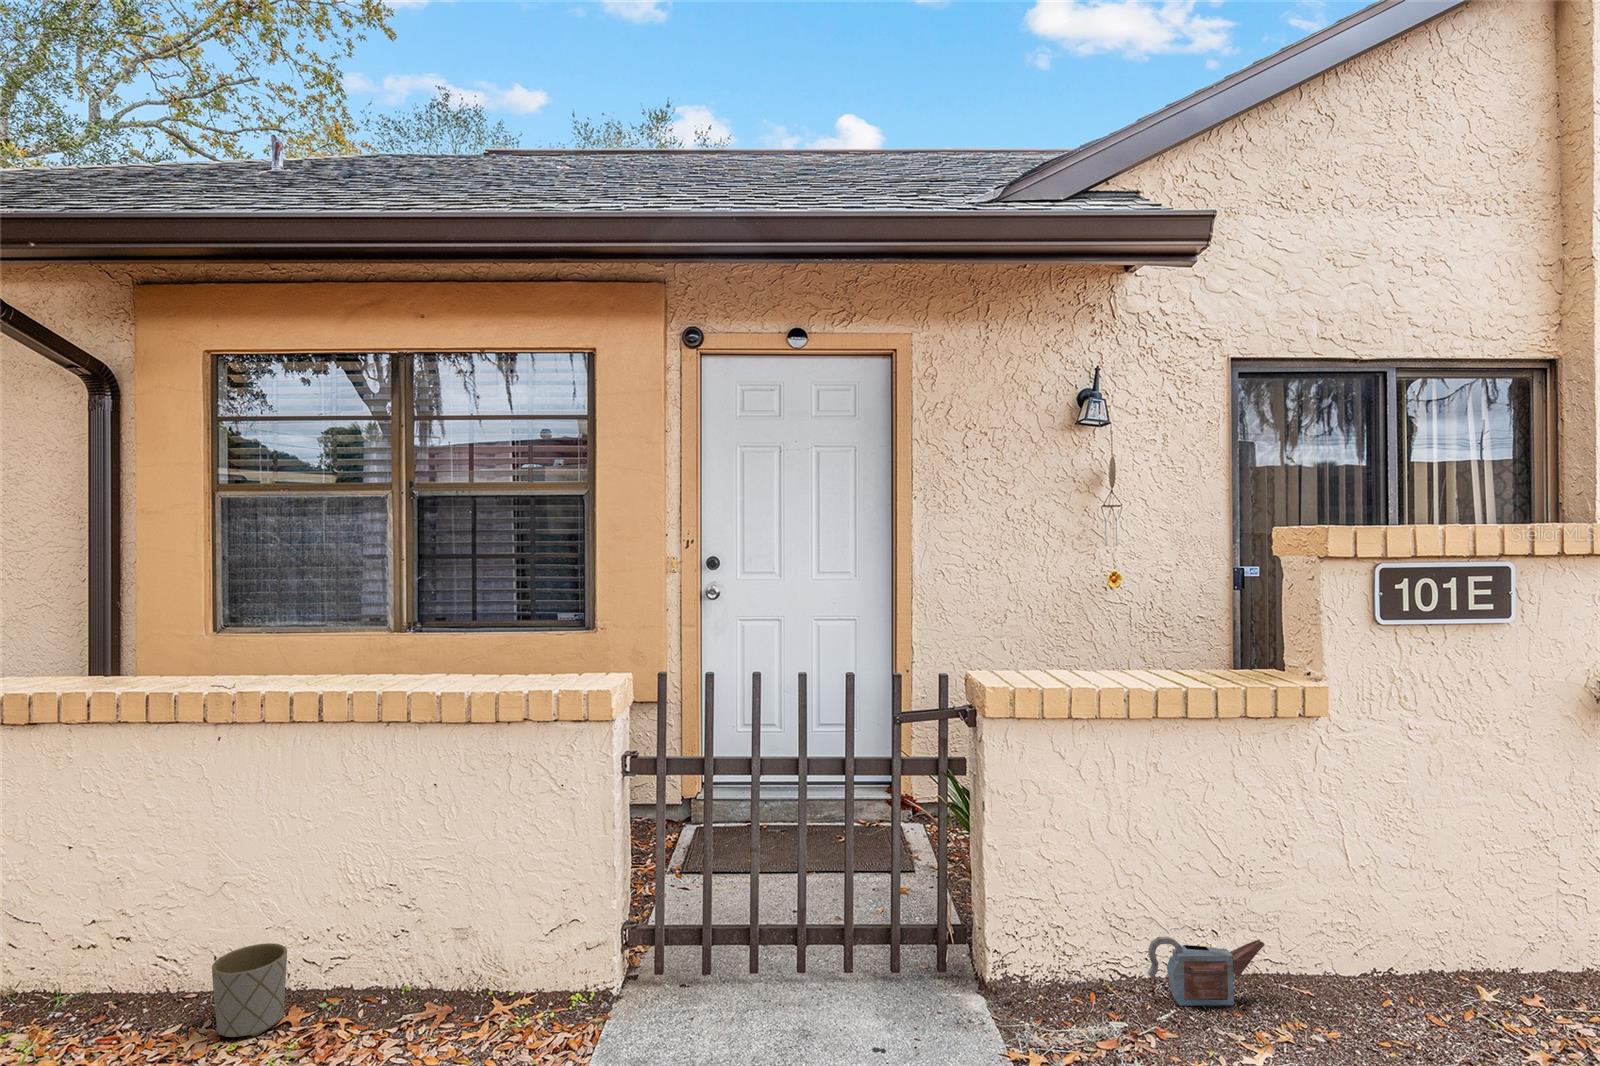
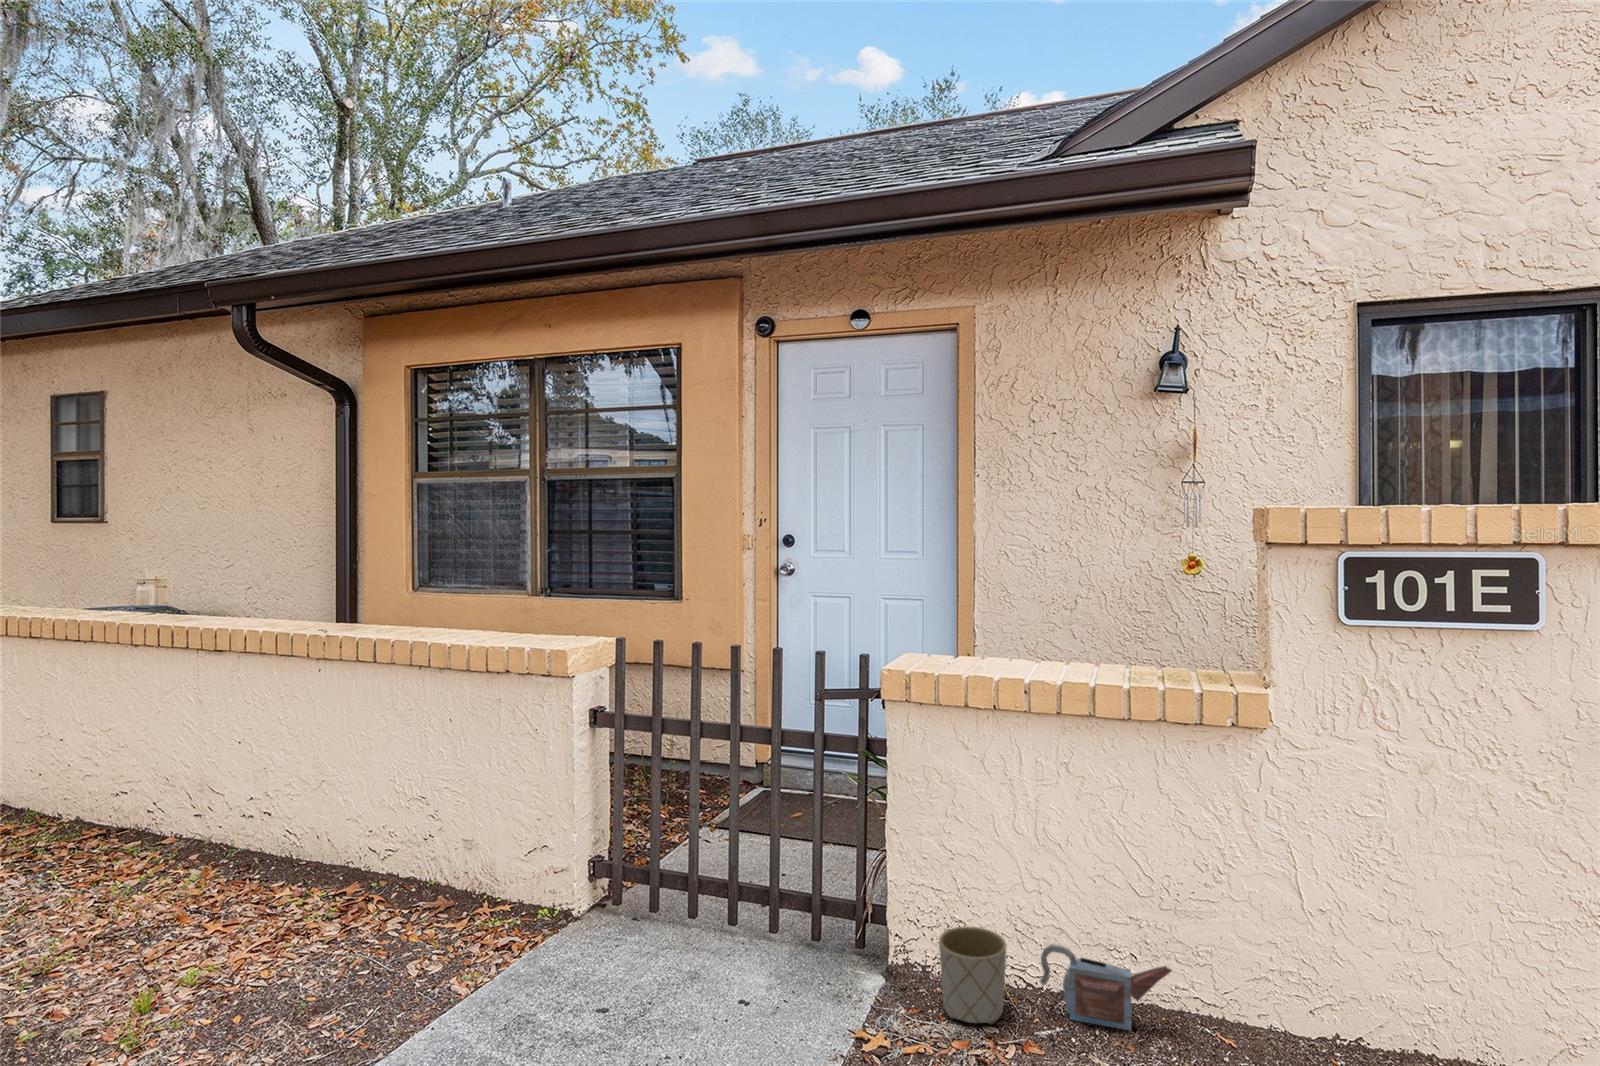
planter: present [212,943,287,1037] -> present [939,926,1006,1025]

